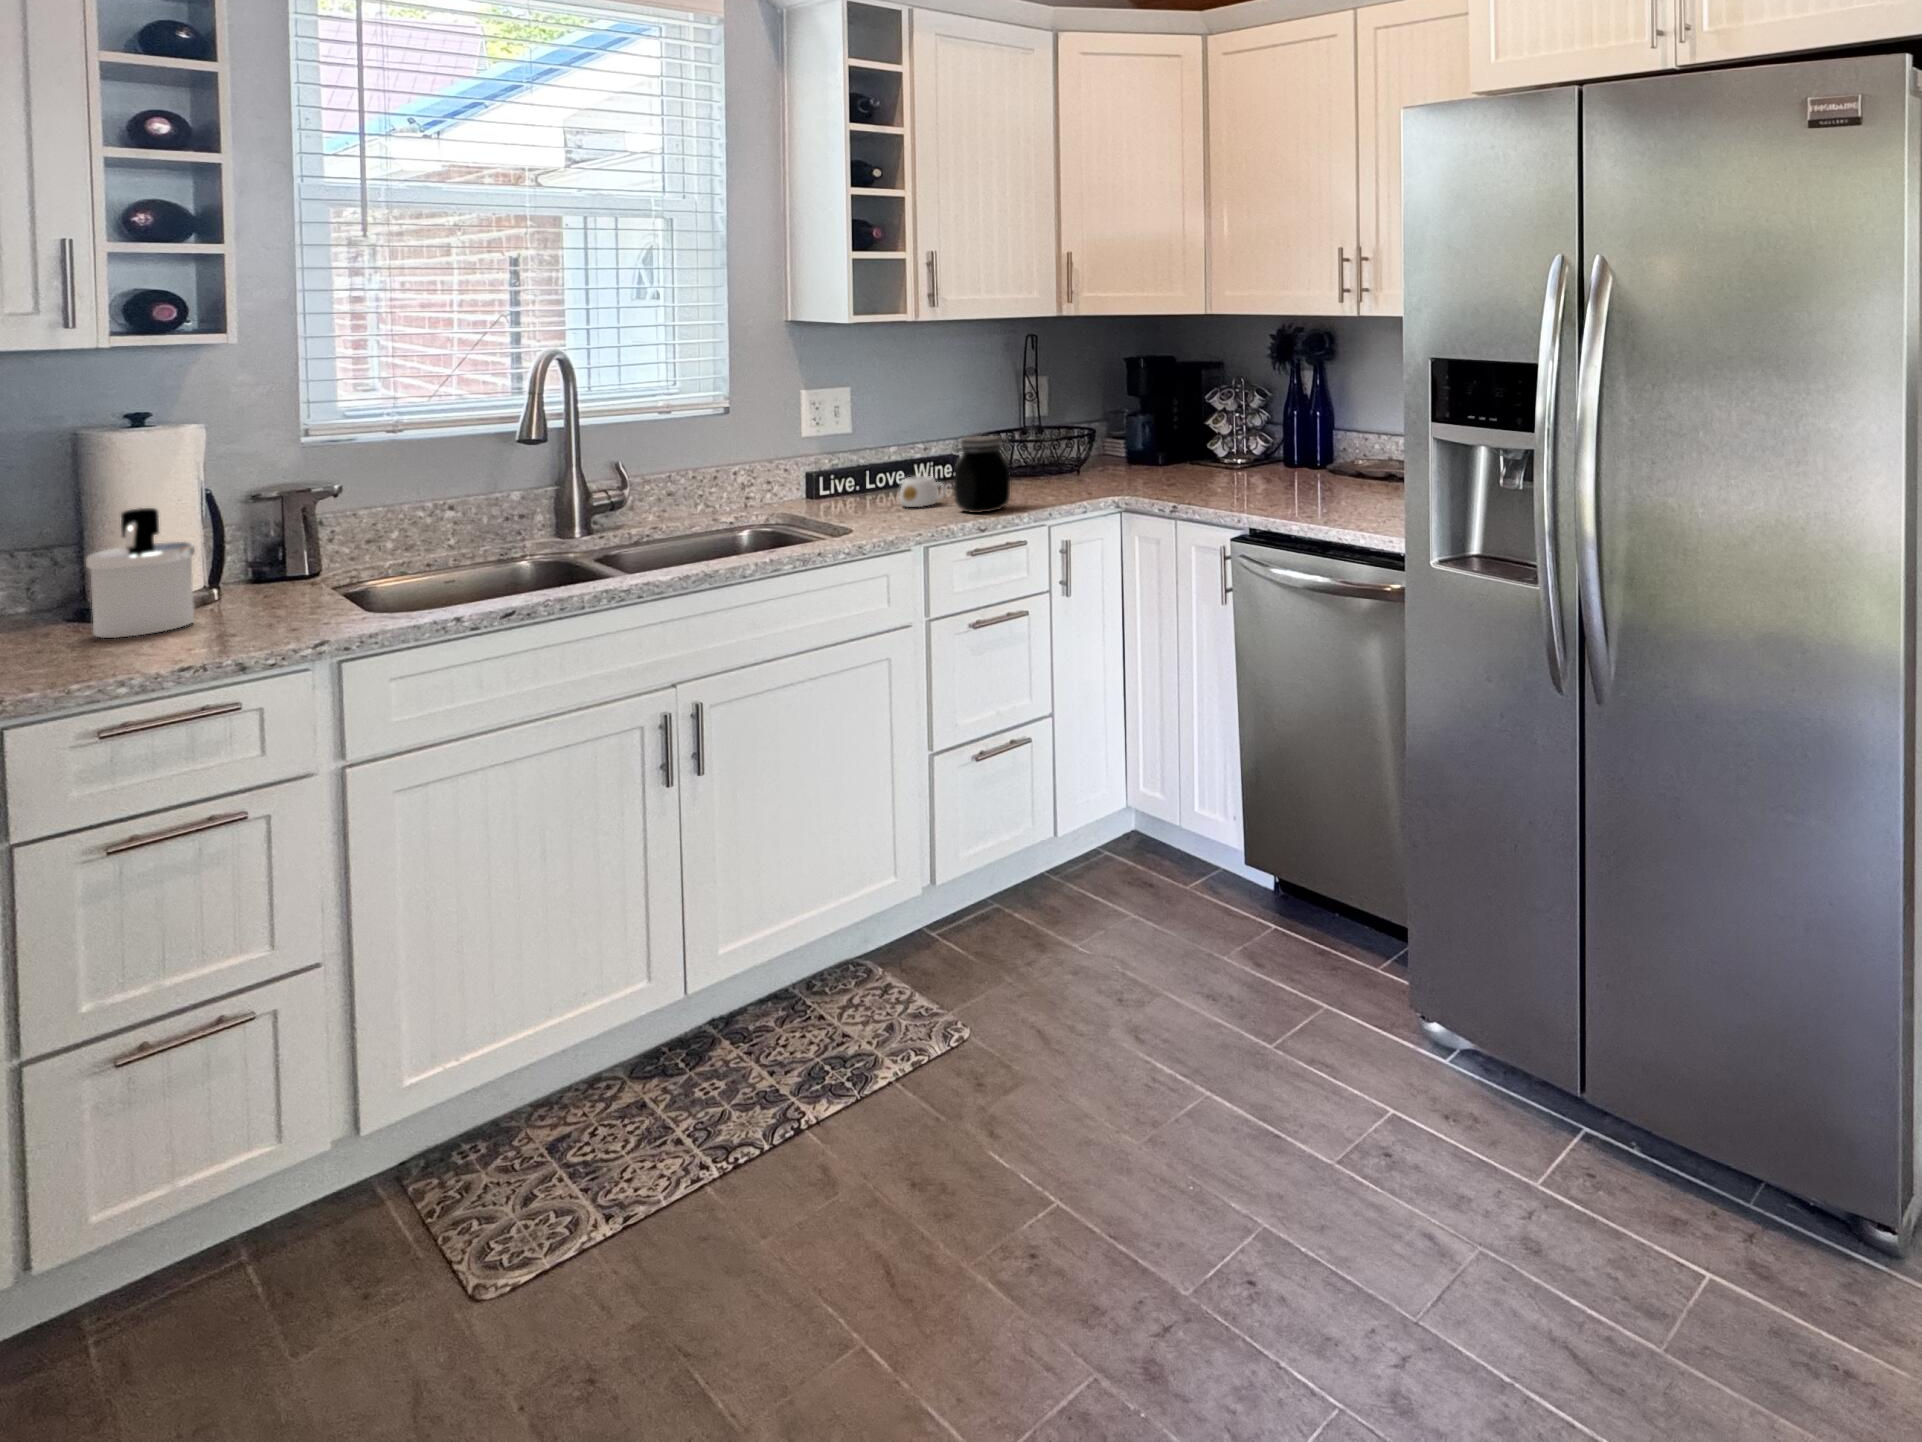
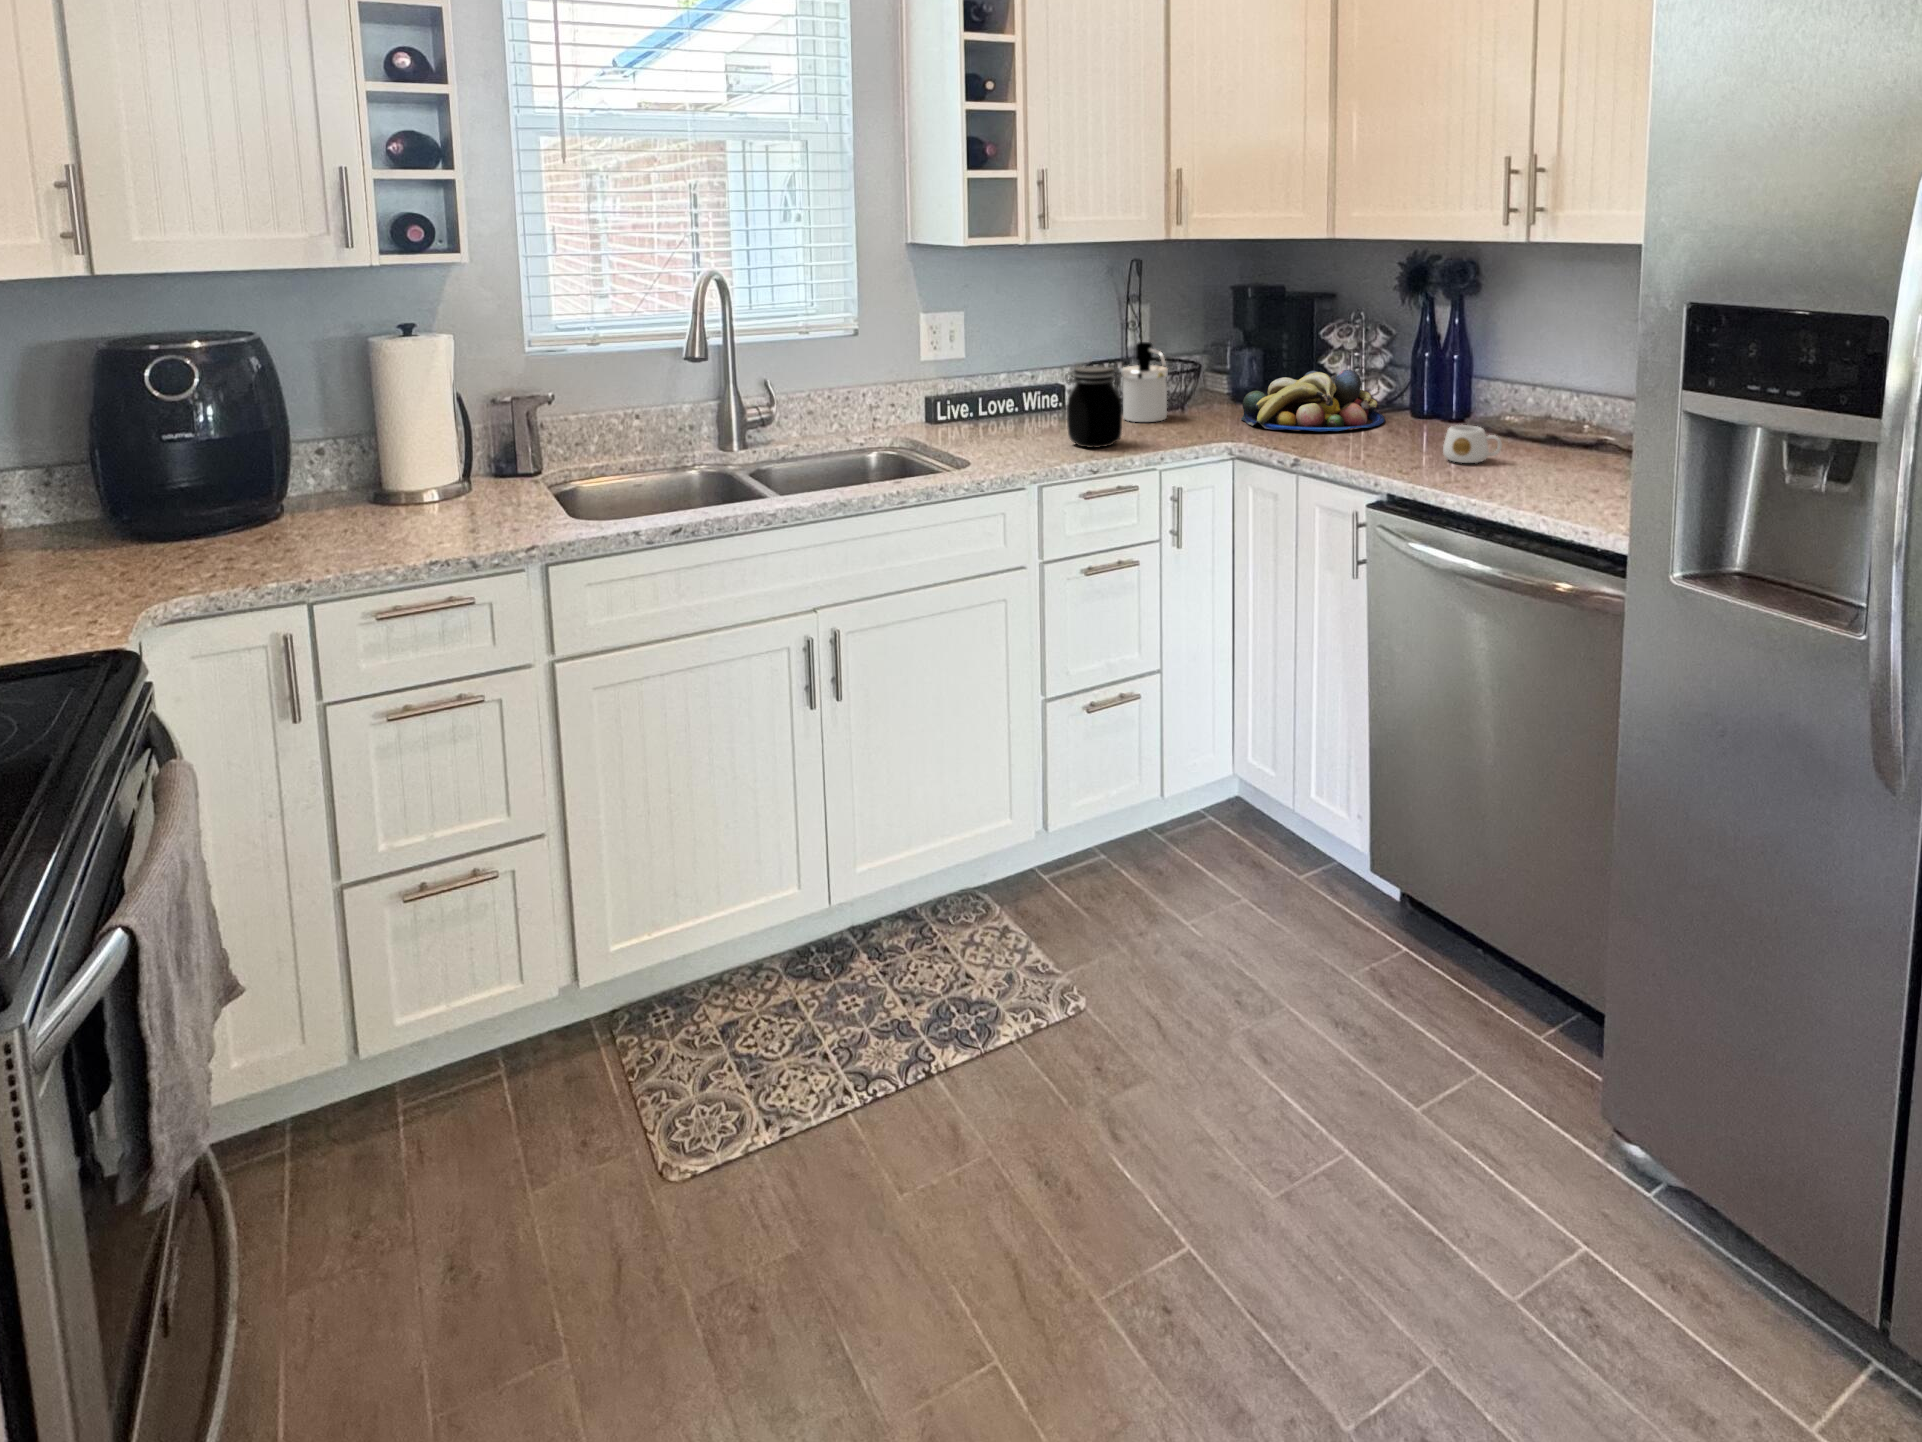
fruit bowl: none [1128,432,1260,487] -> present [1241,370,1385,431]
mug: present [899,476,946,507] -> present [1443,425,1502,463]
soap dispenser: present [86,508,195,638] -> present [1121,342,1168,422]

